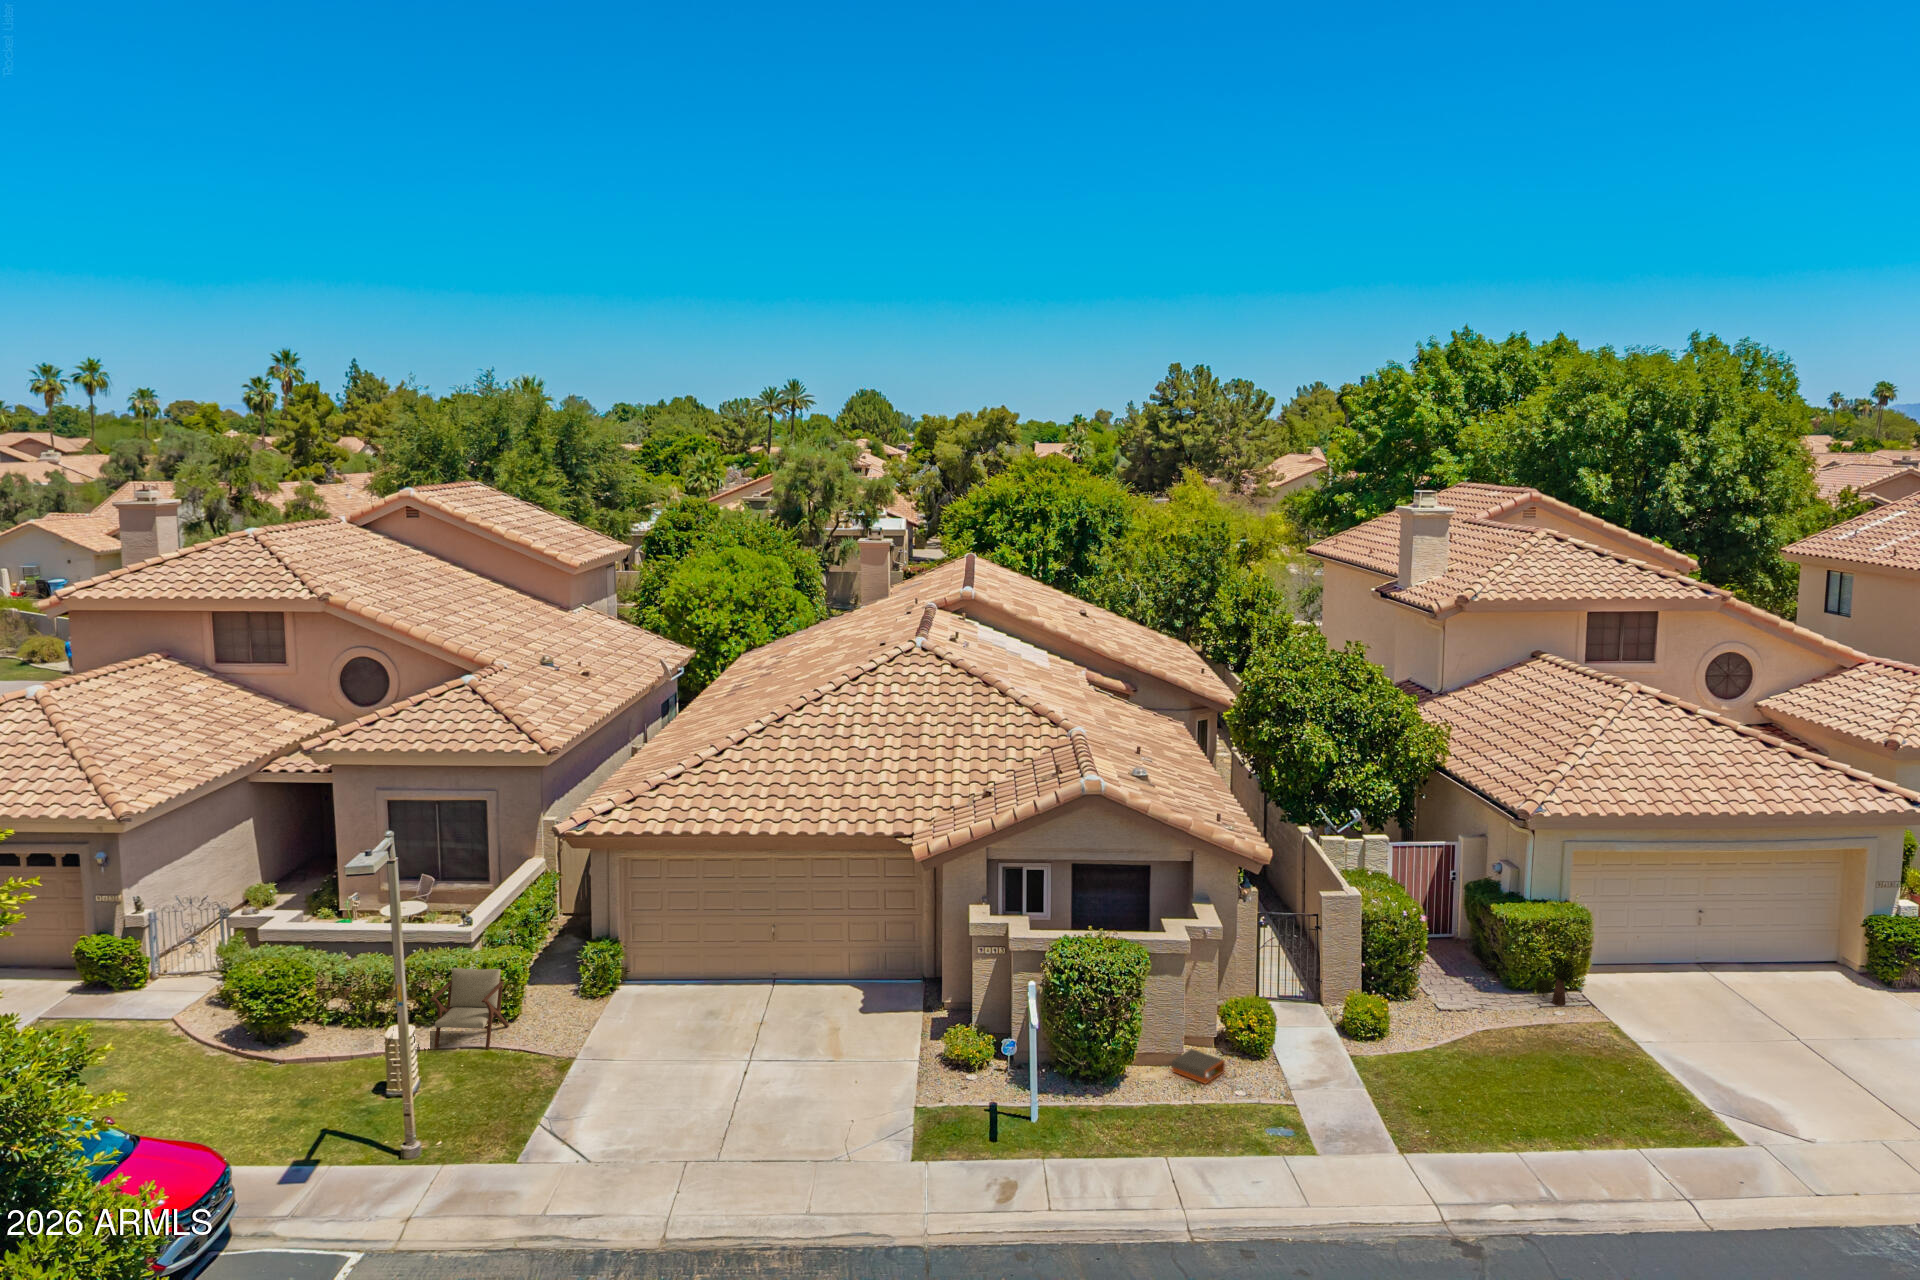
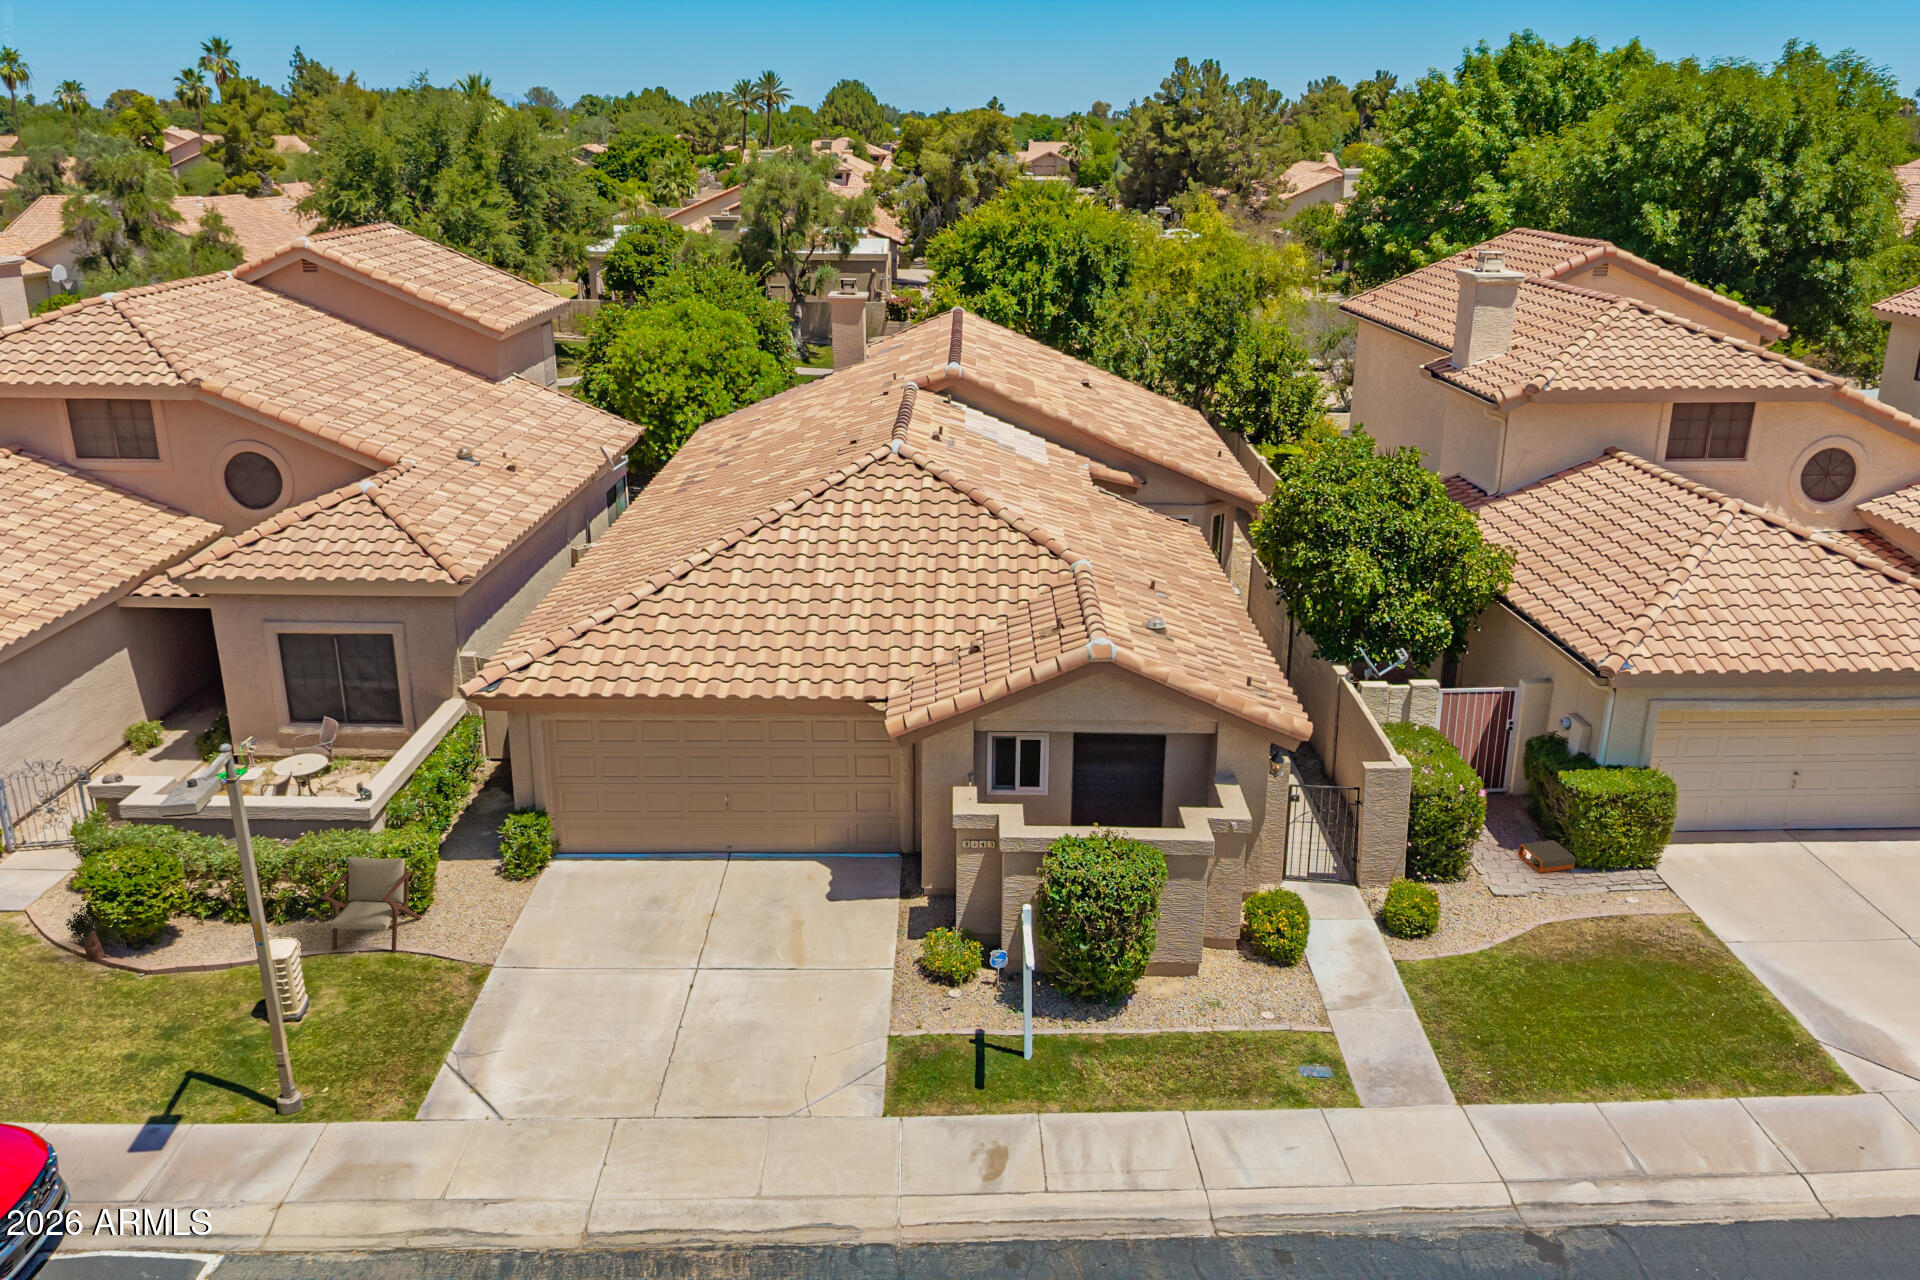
potted plant: present [1535,955,1577,1006] -> present [66,903,126,961]
storage box: present [1172,1049,1225,1084] -> present [1518,840,1576,873]

